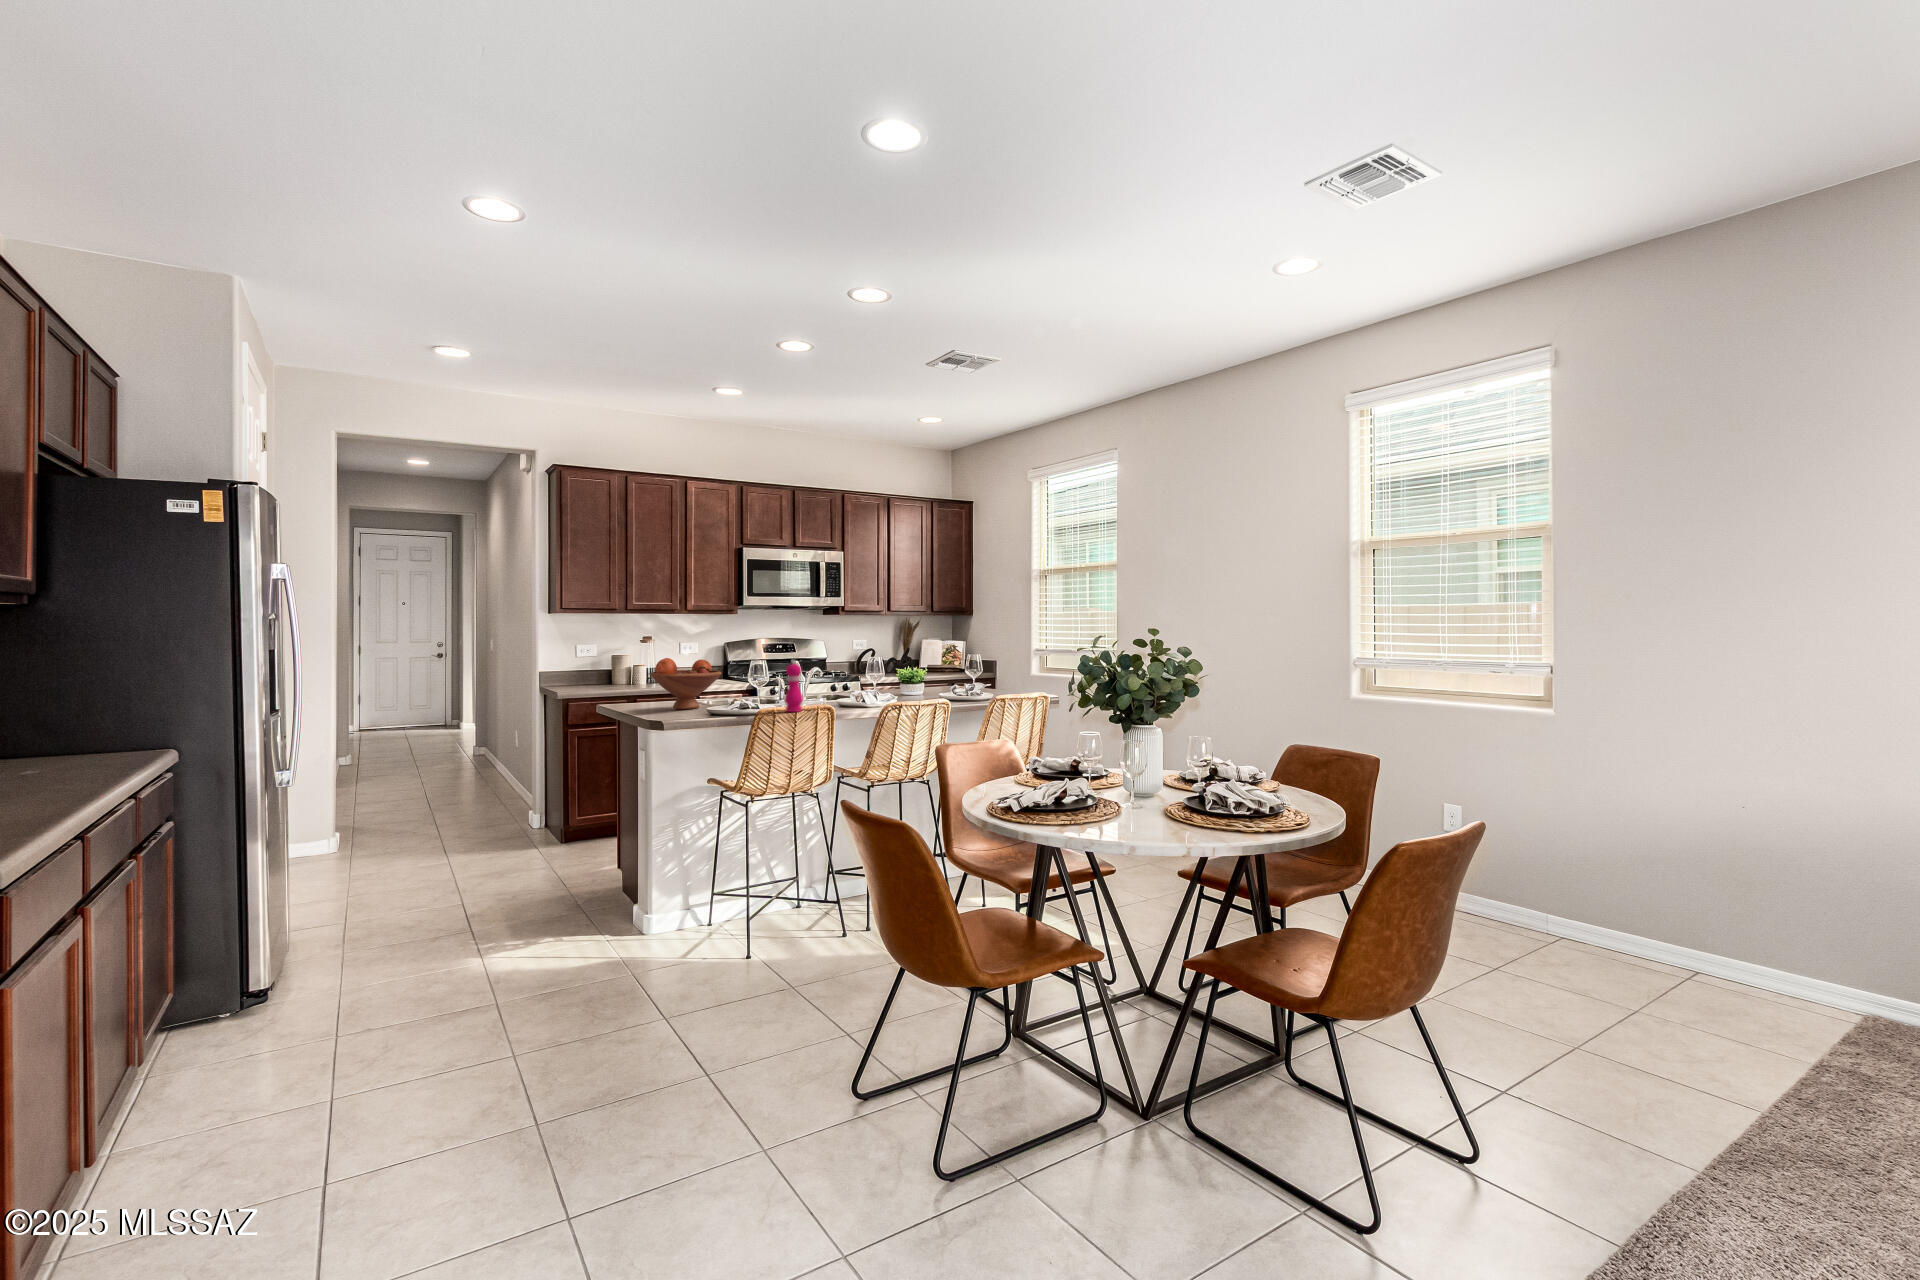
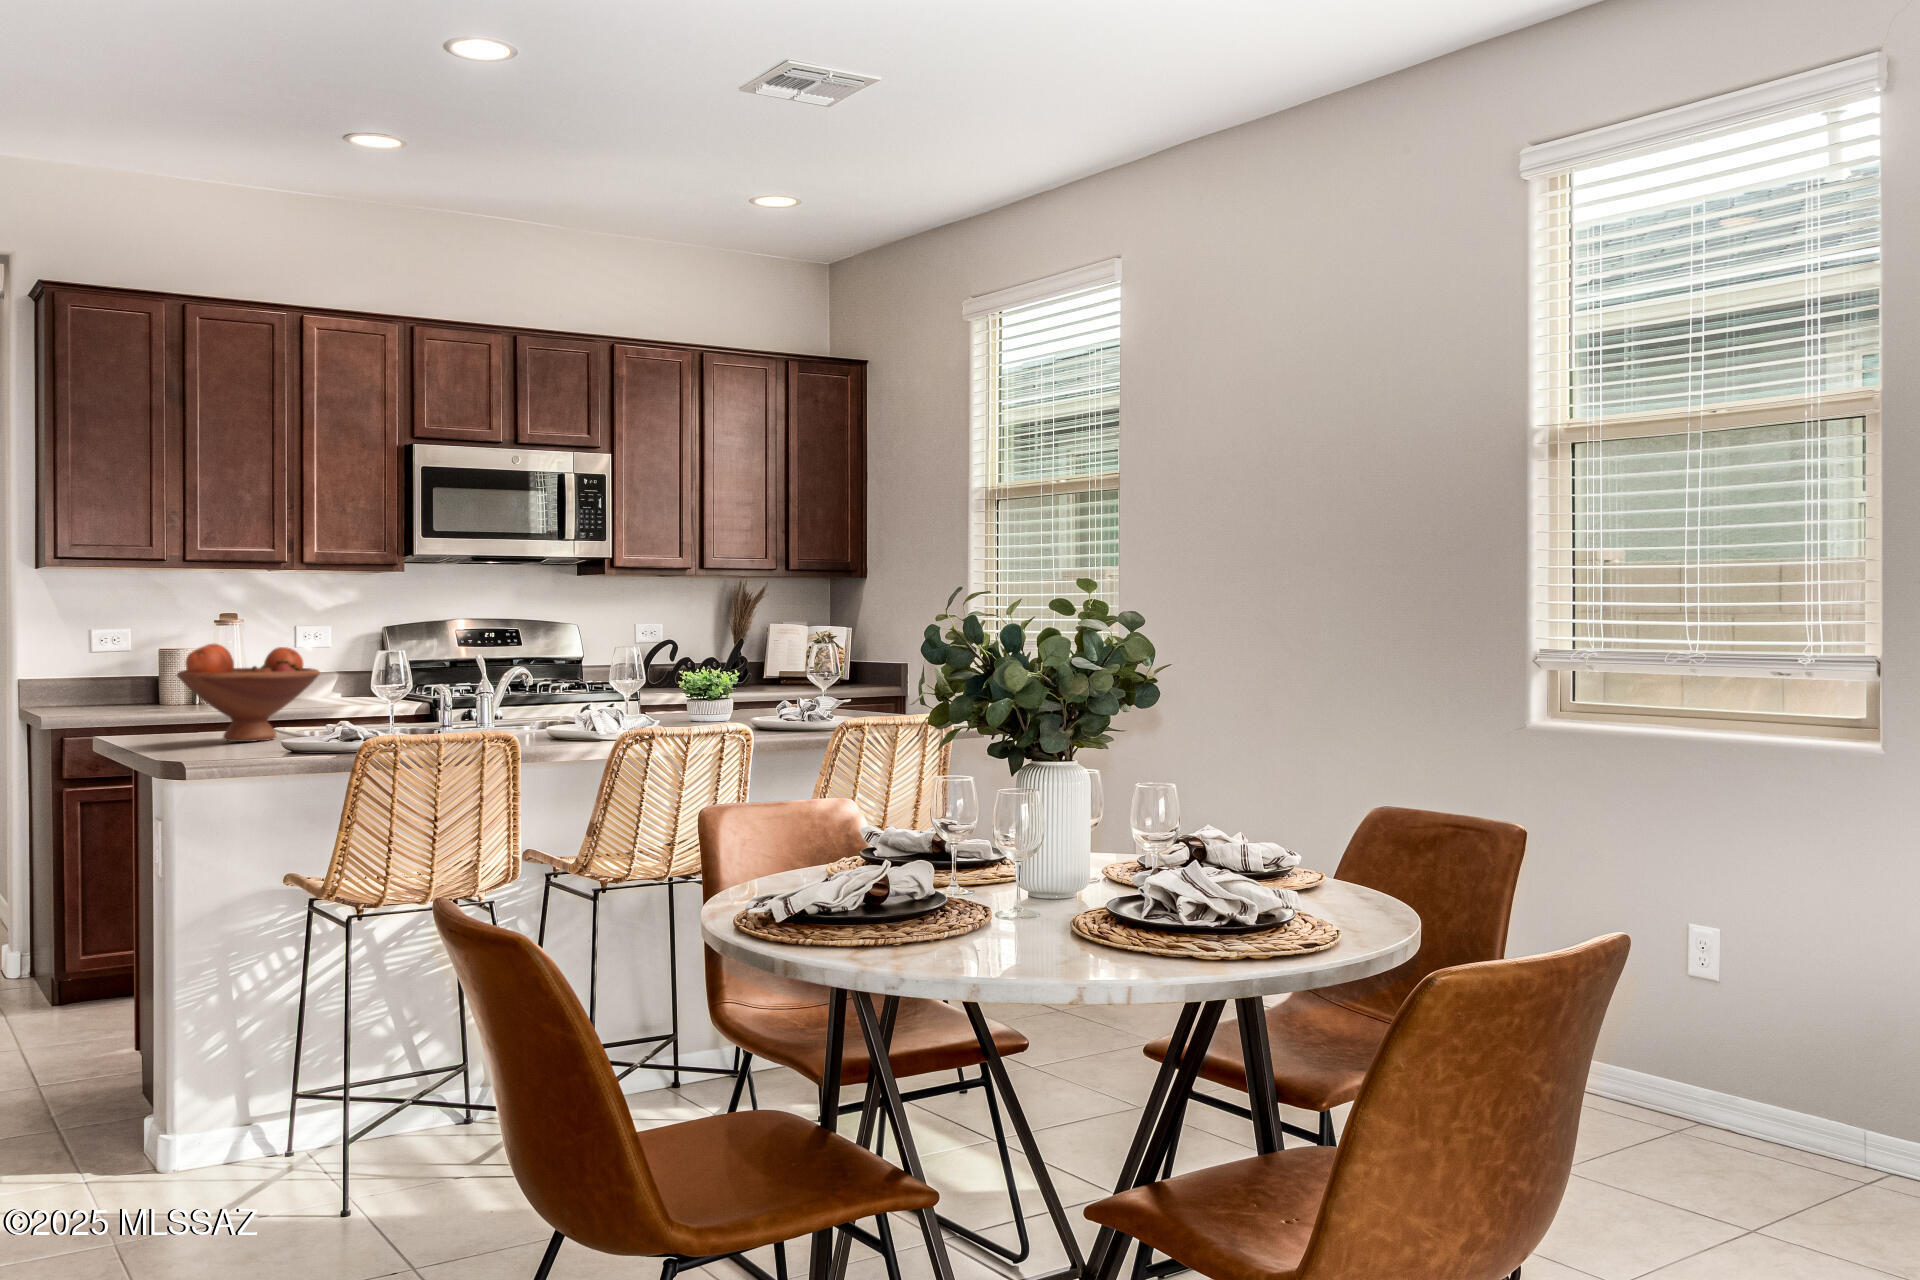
pepper mill: present [784,660,803,712] -> none [418,644,455,744]

